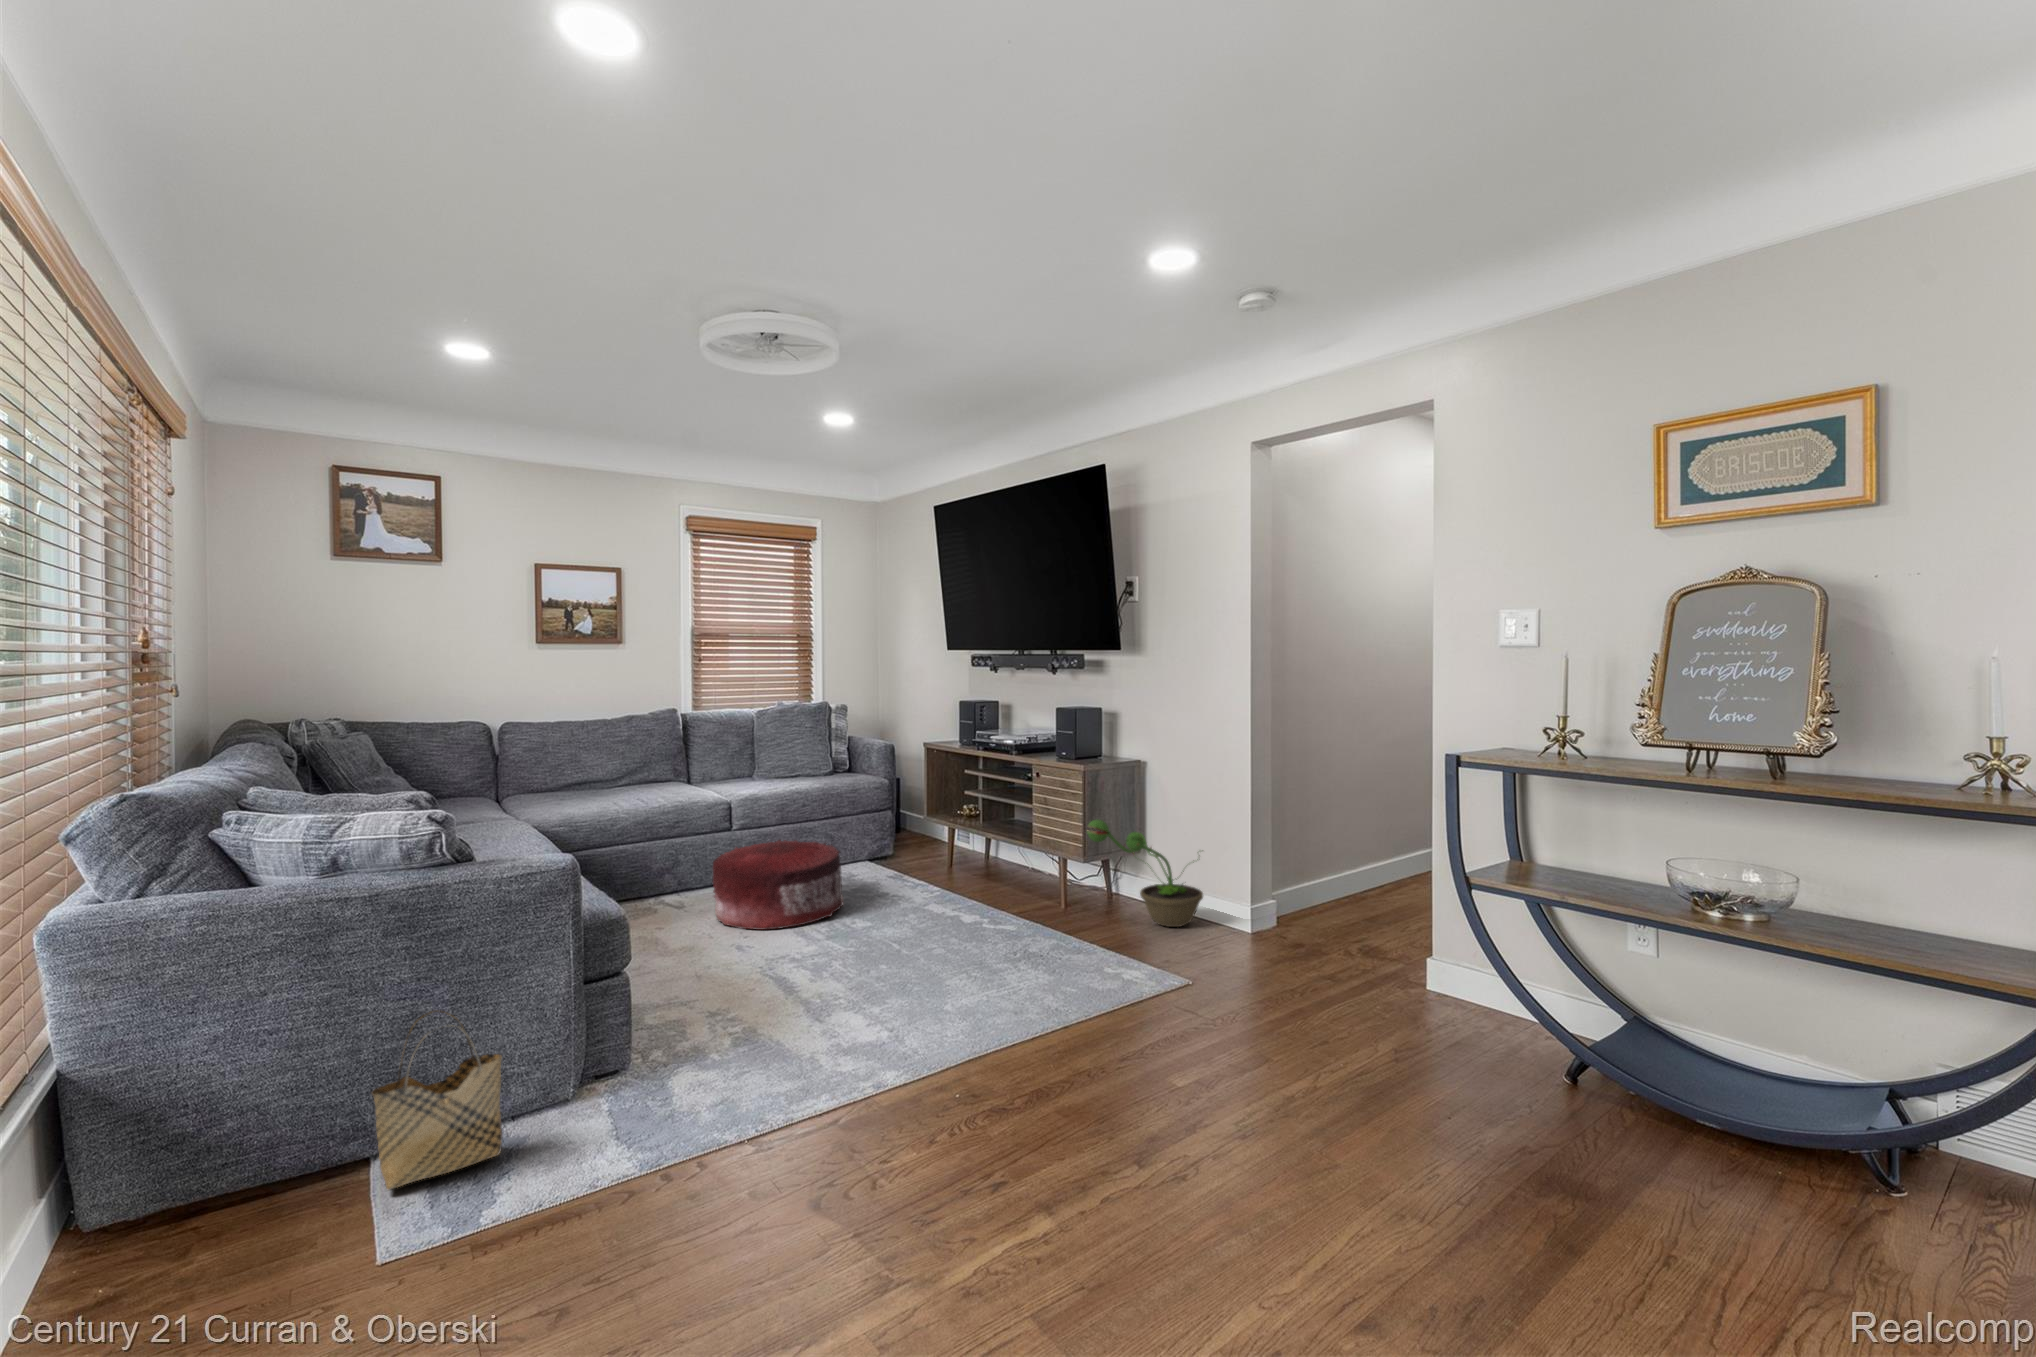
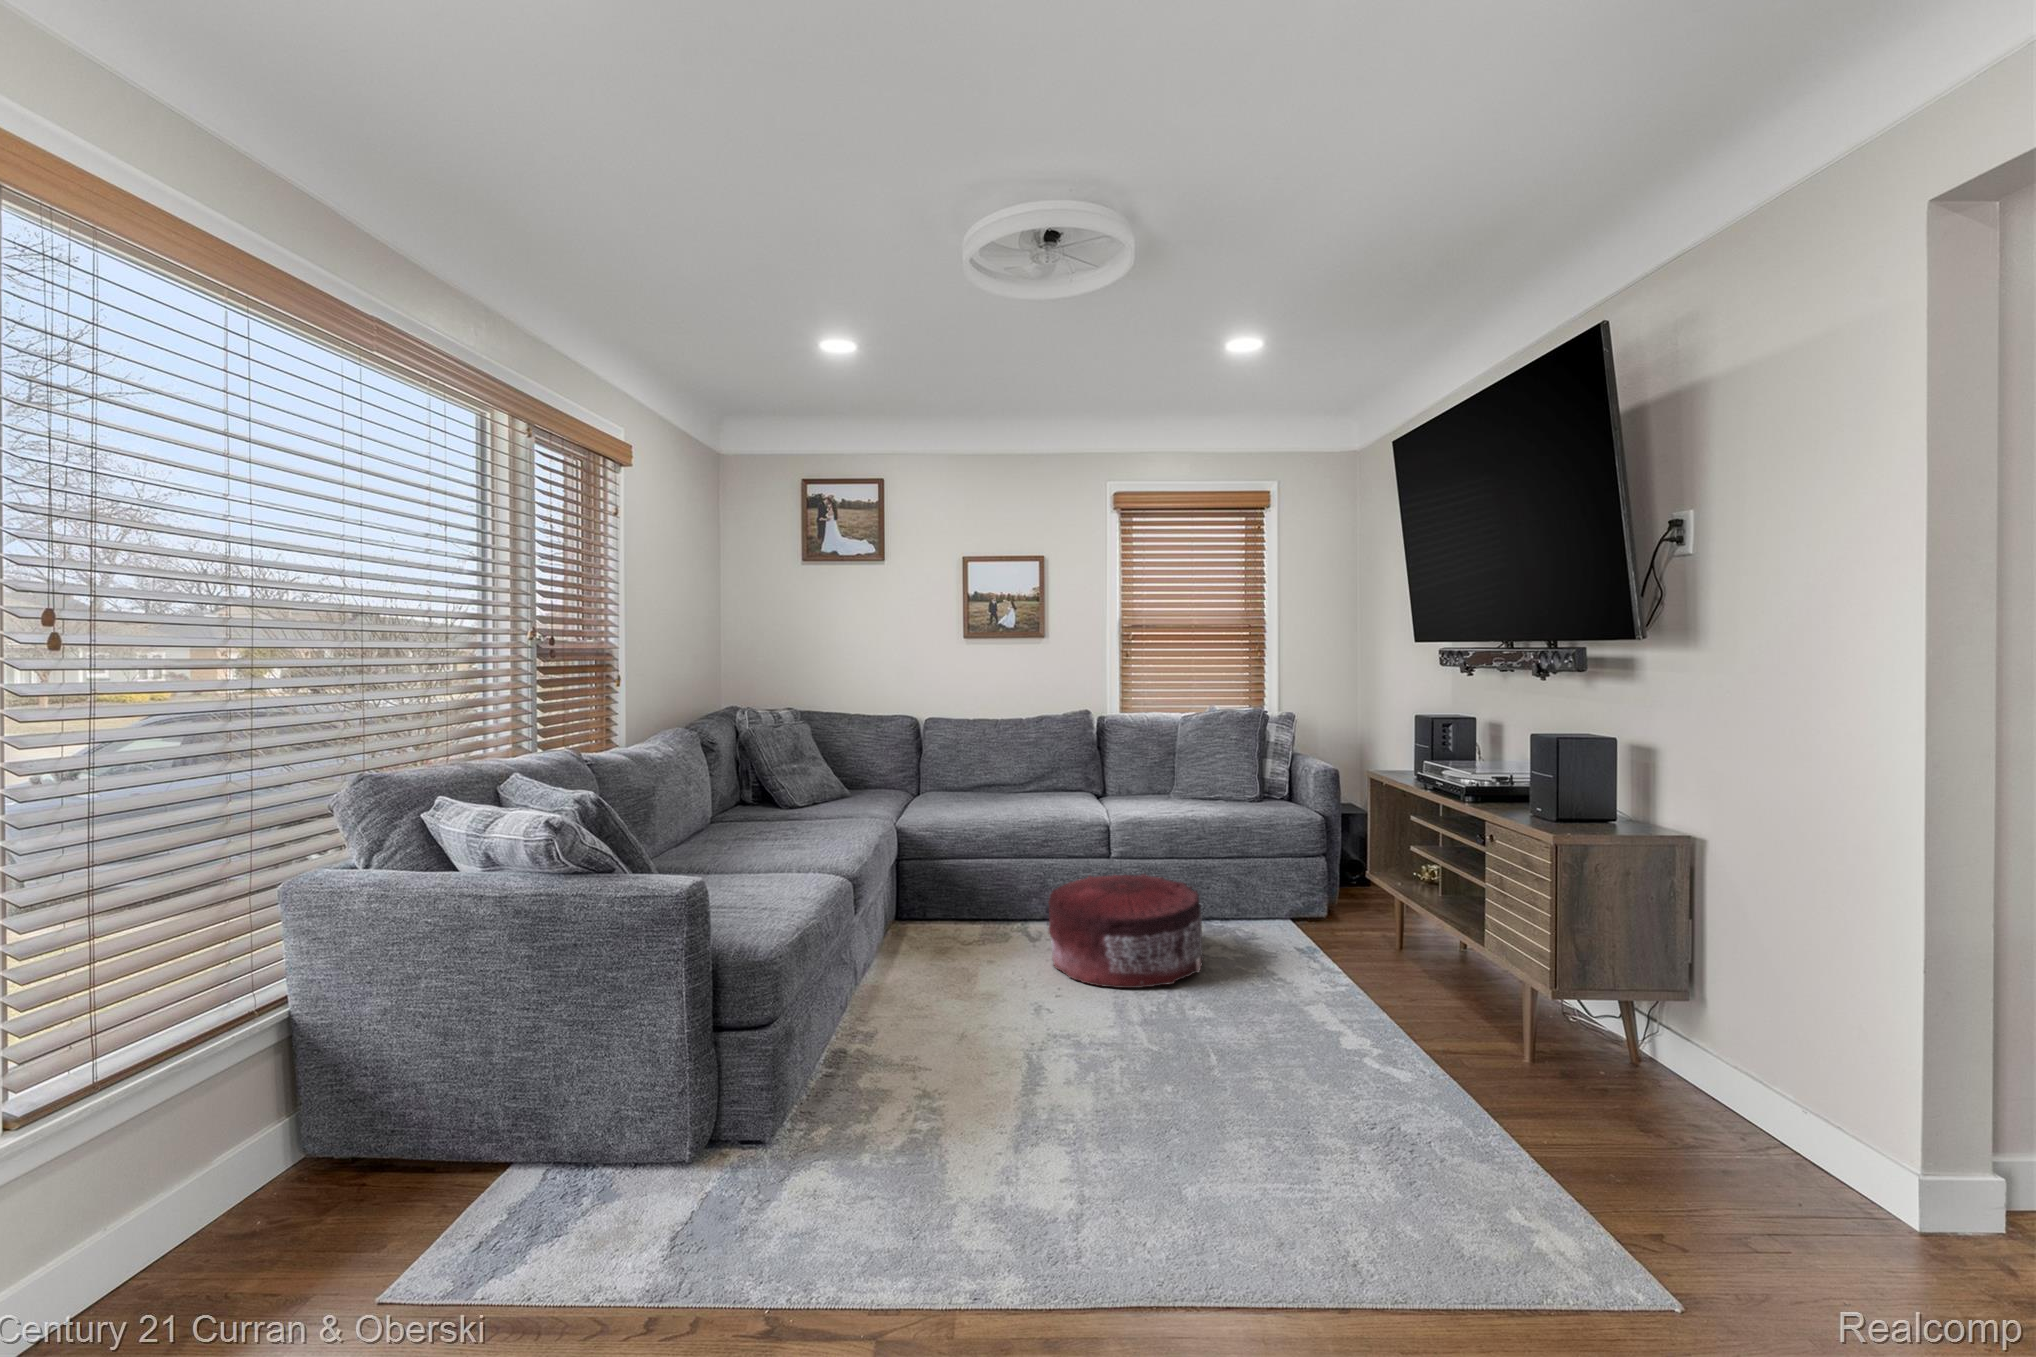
decorative plant: present [1087,820,1203,927] -> none [1513,930,1788,1154]
woven basket: present [372,1011,502,1190] -> none [457,1029,589,1214]

